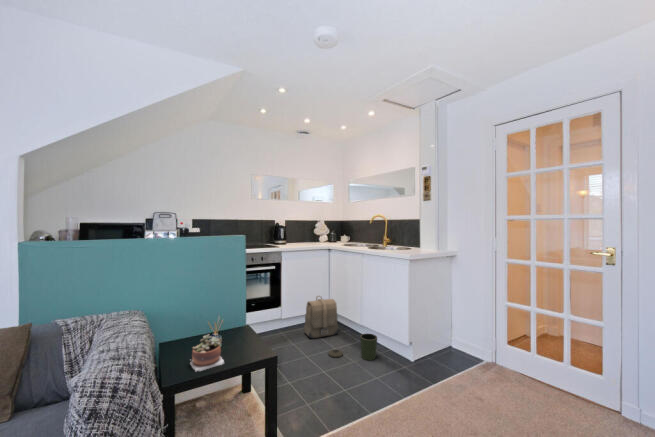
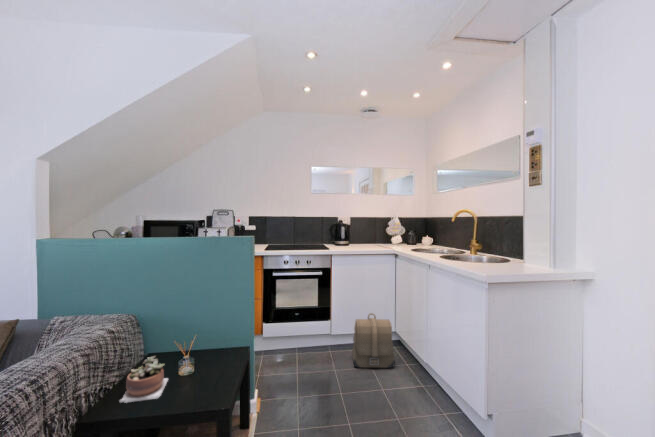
trash can: present [328,333,377,360] -> none [365,379,433,422]

